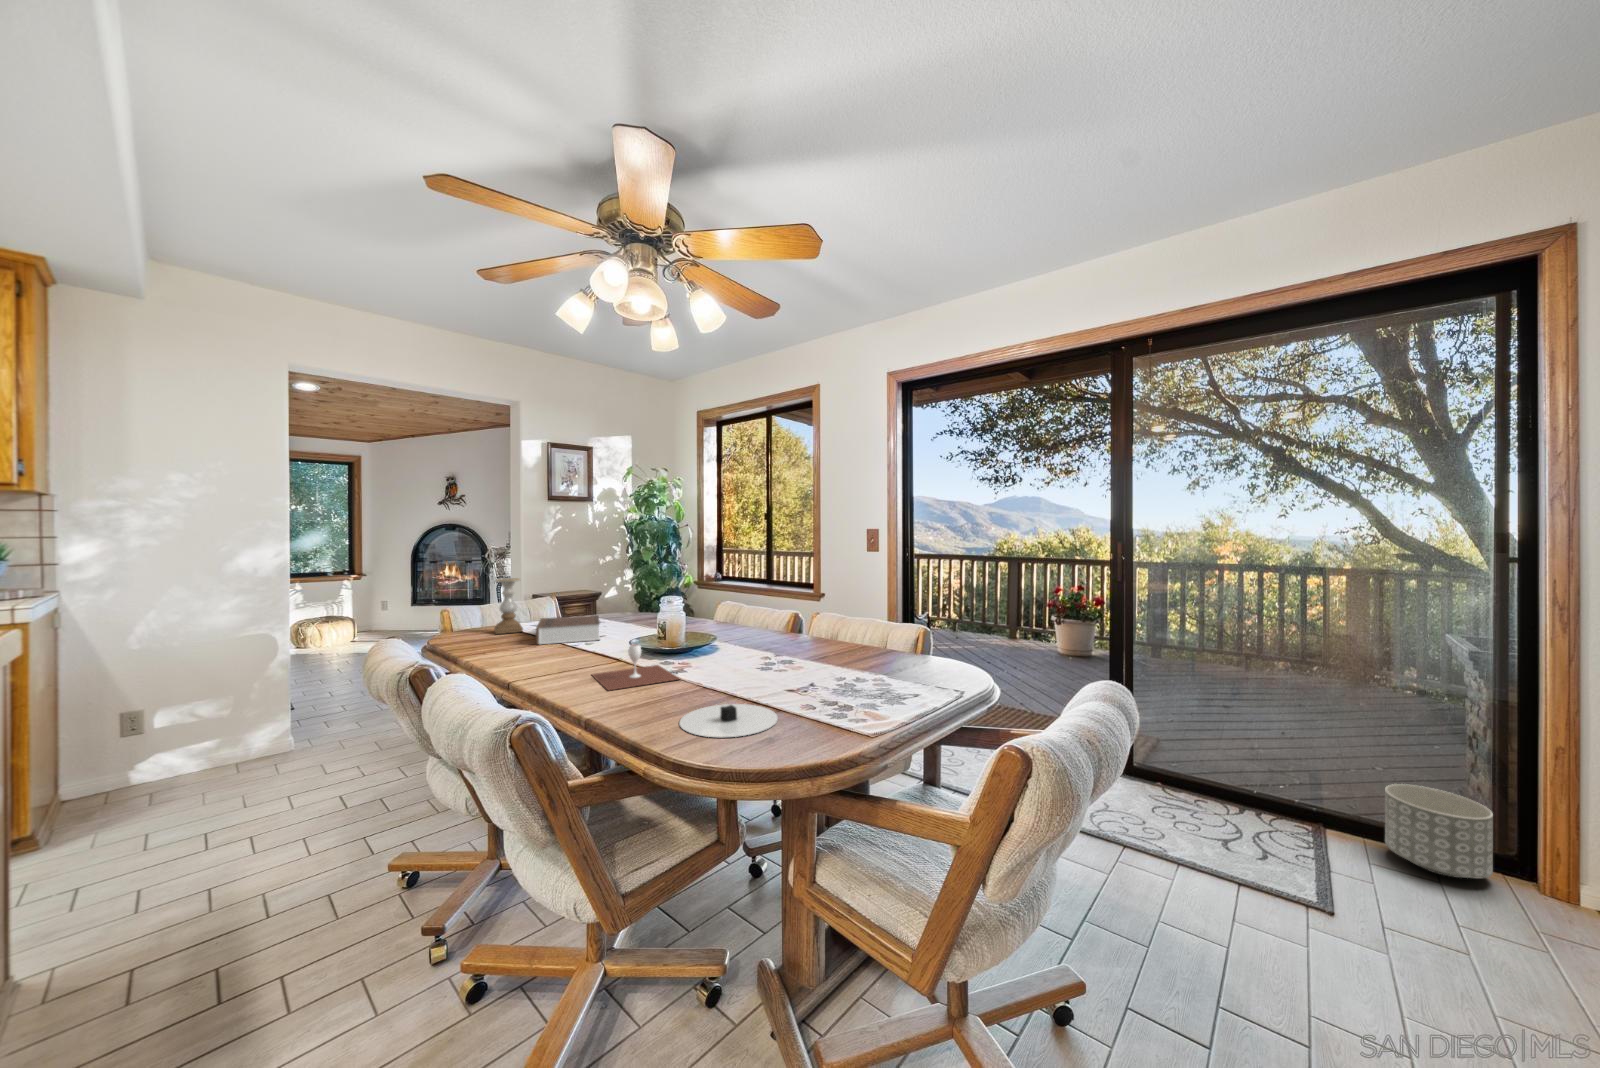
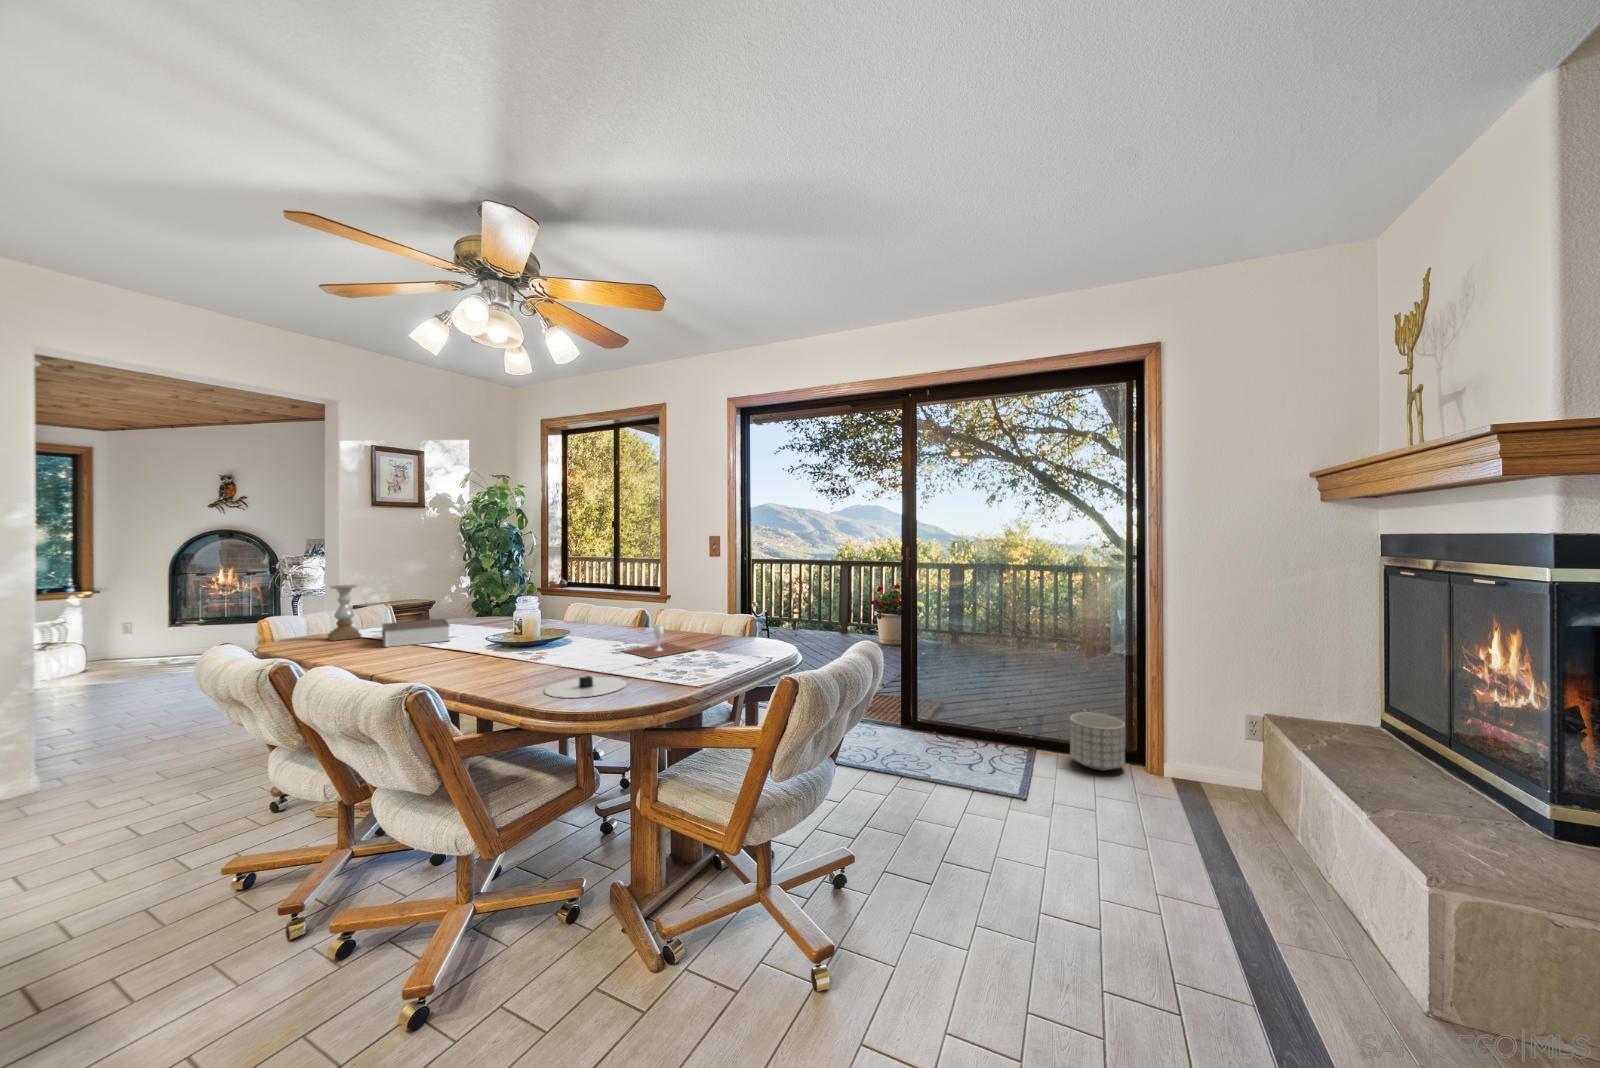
wine glass: present [592,644,680,690] -> present [623,625,694,658]

